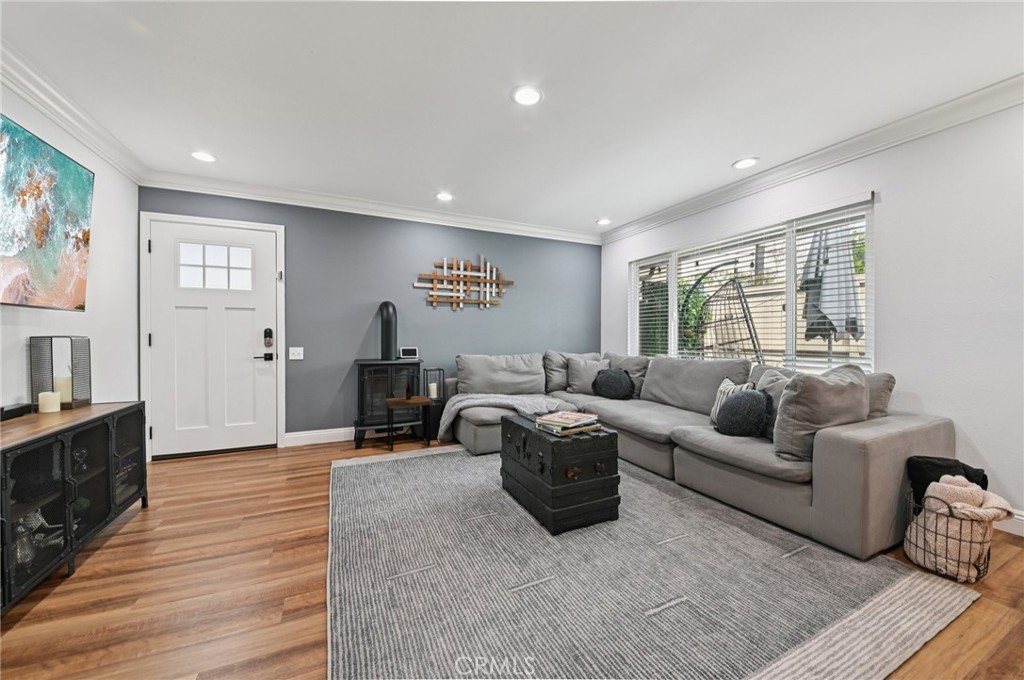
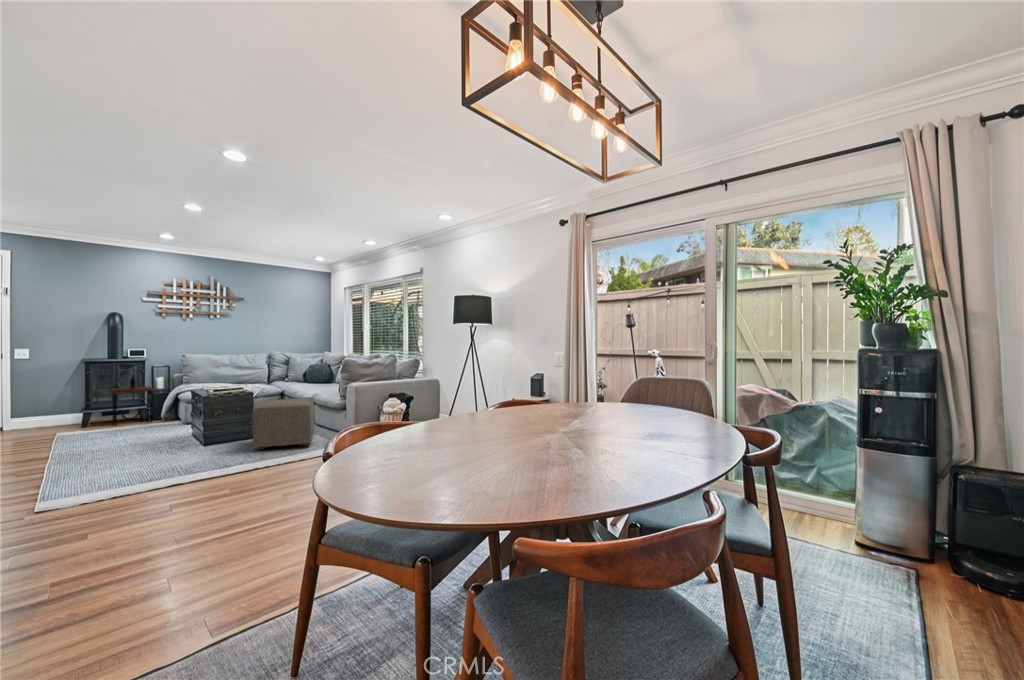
ottoman: none [649,465,838,621] -> present [252,399,314,450]

